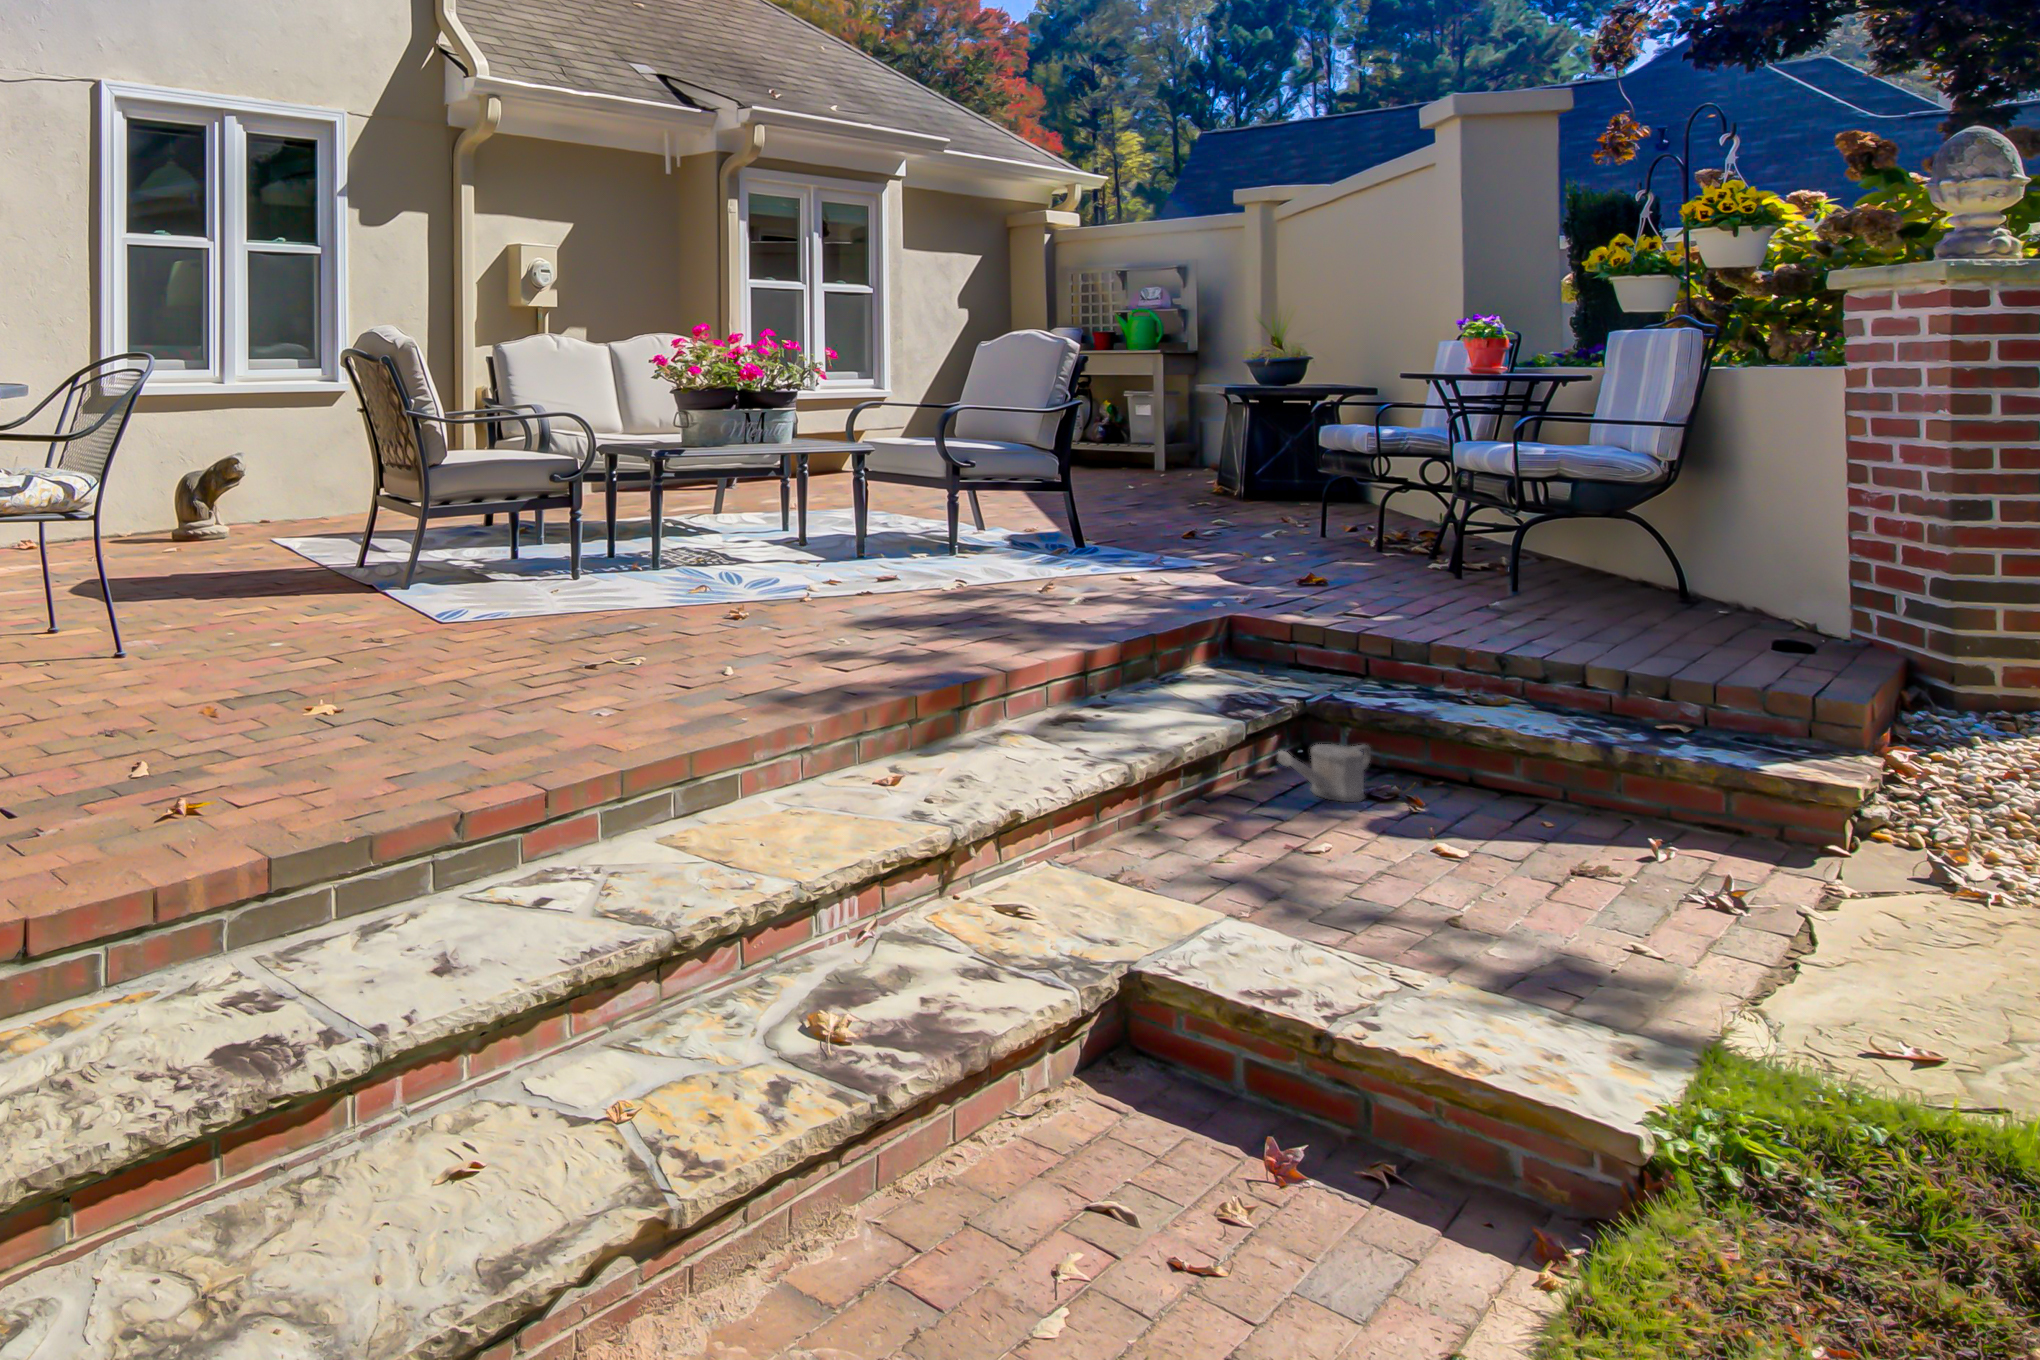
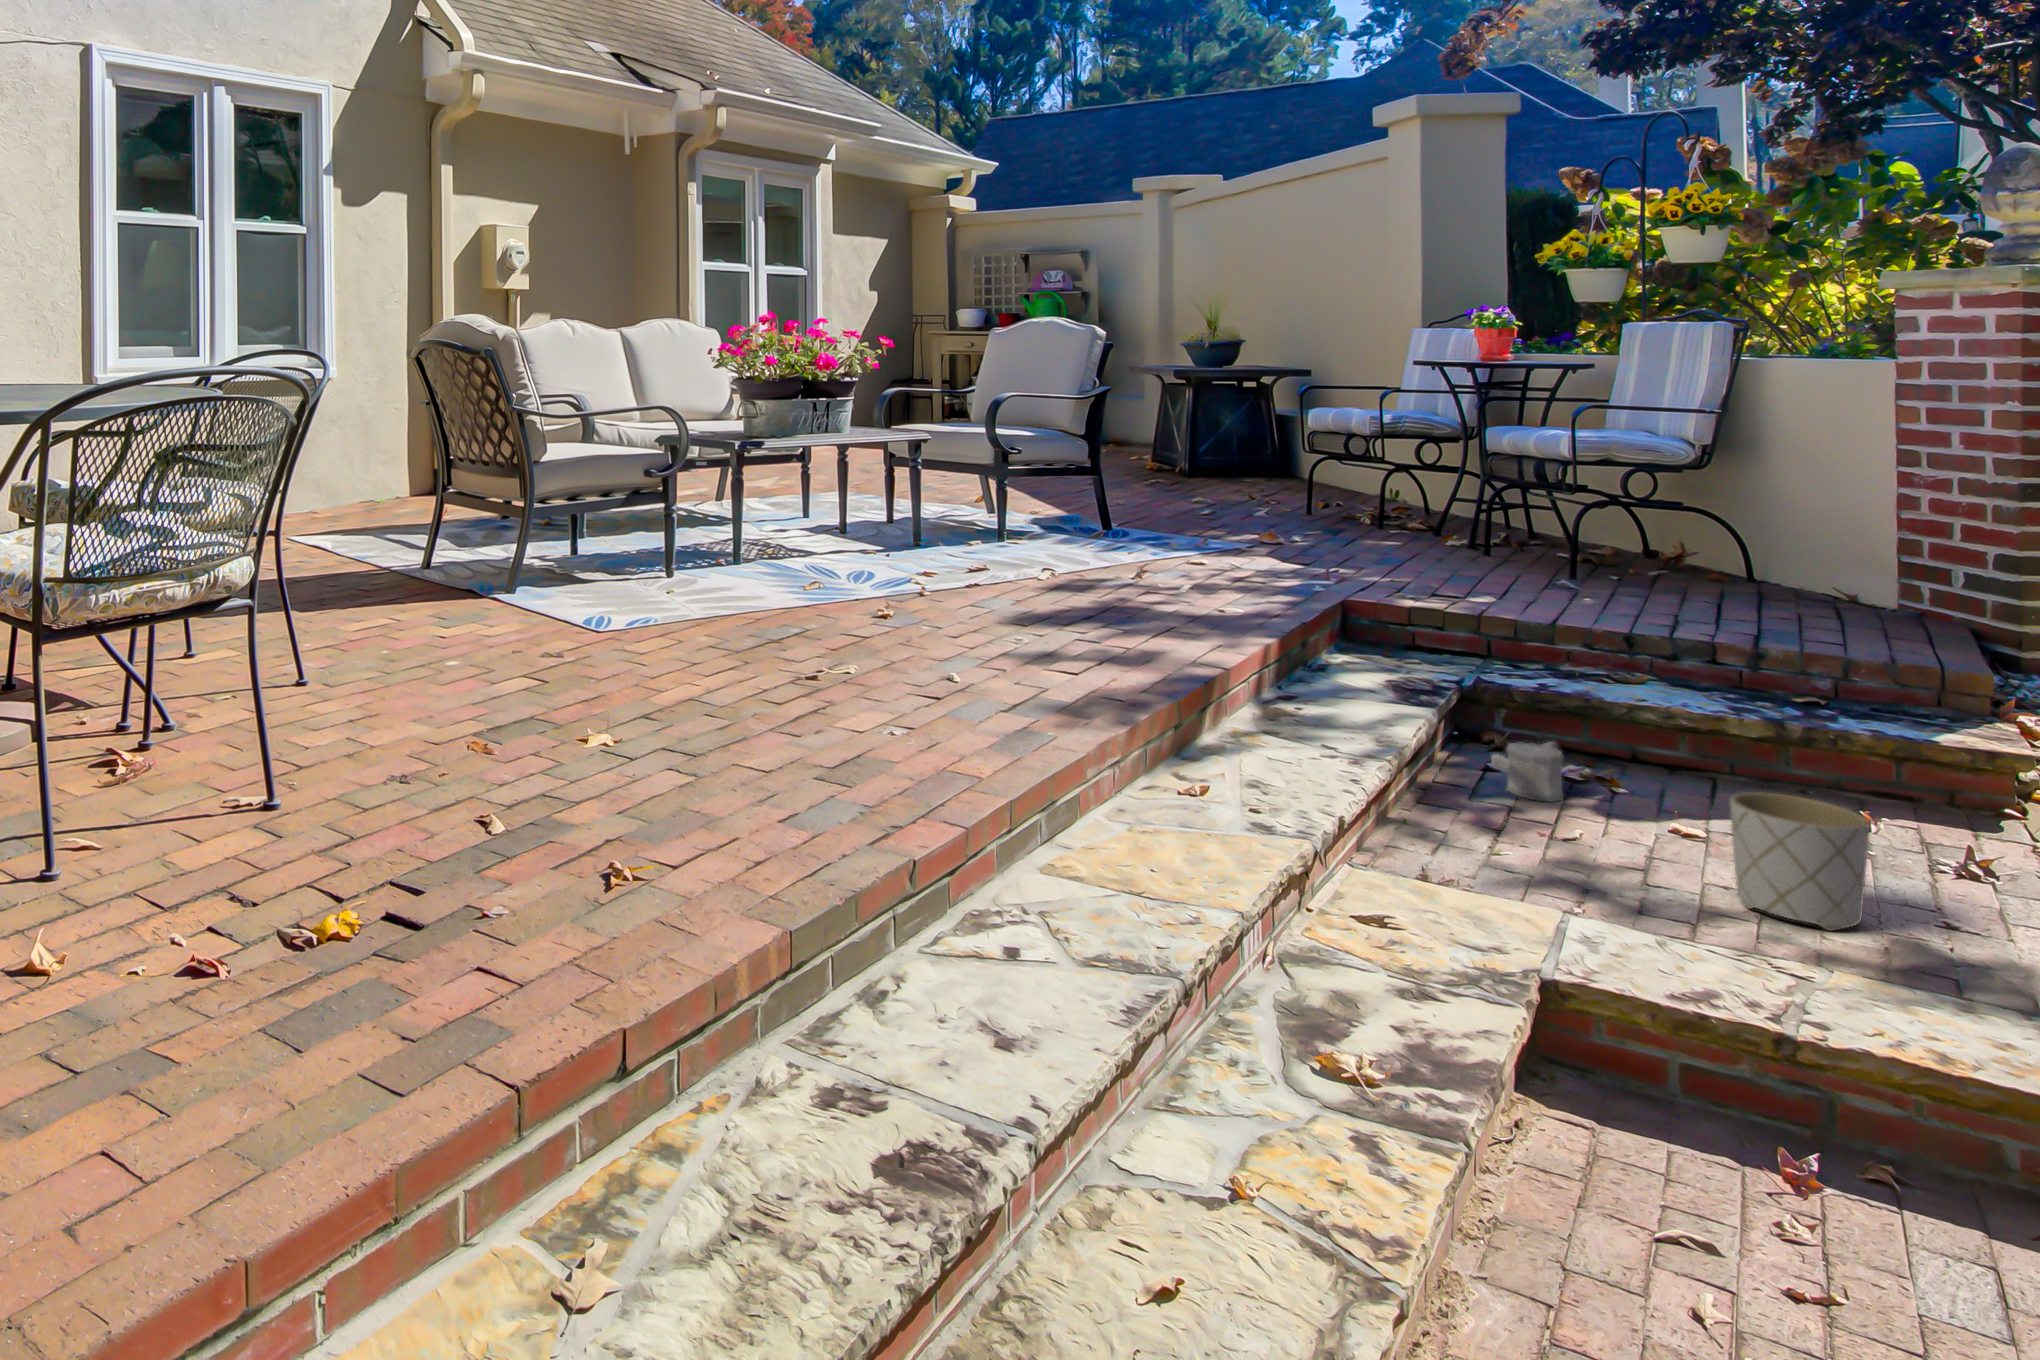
planter: none [1425,783,1546,916] -> present [1730,792,1869,931]

